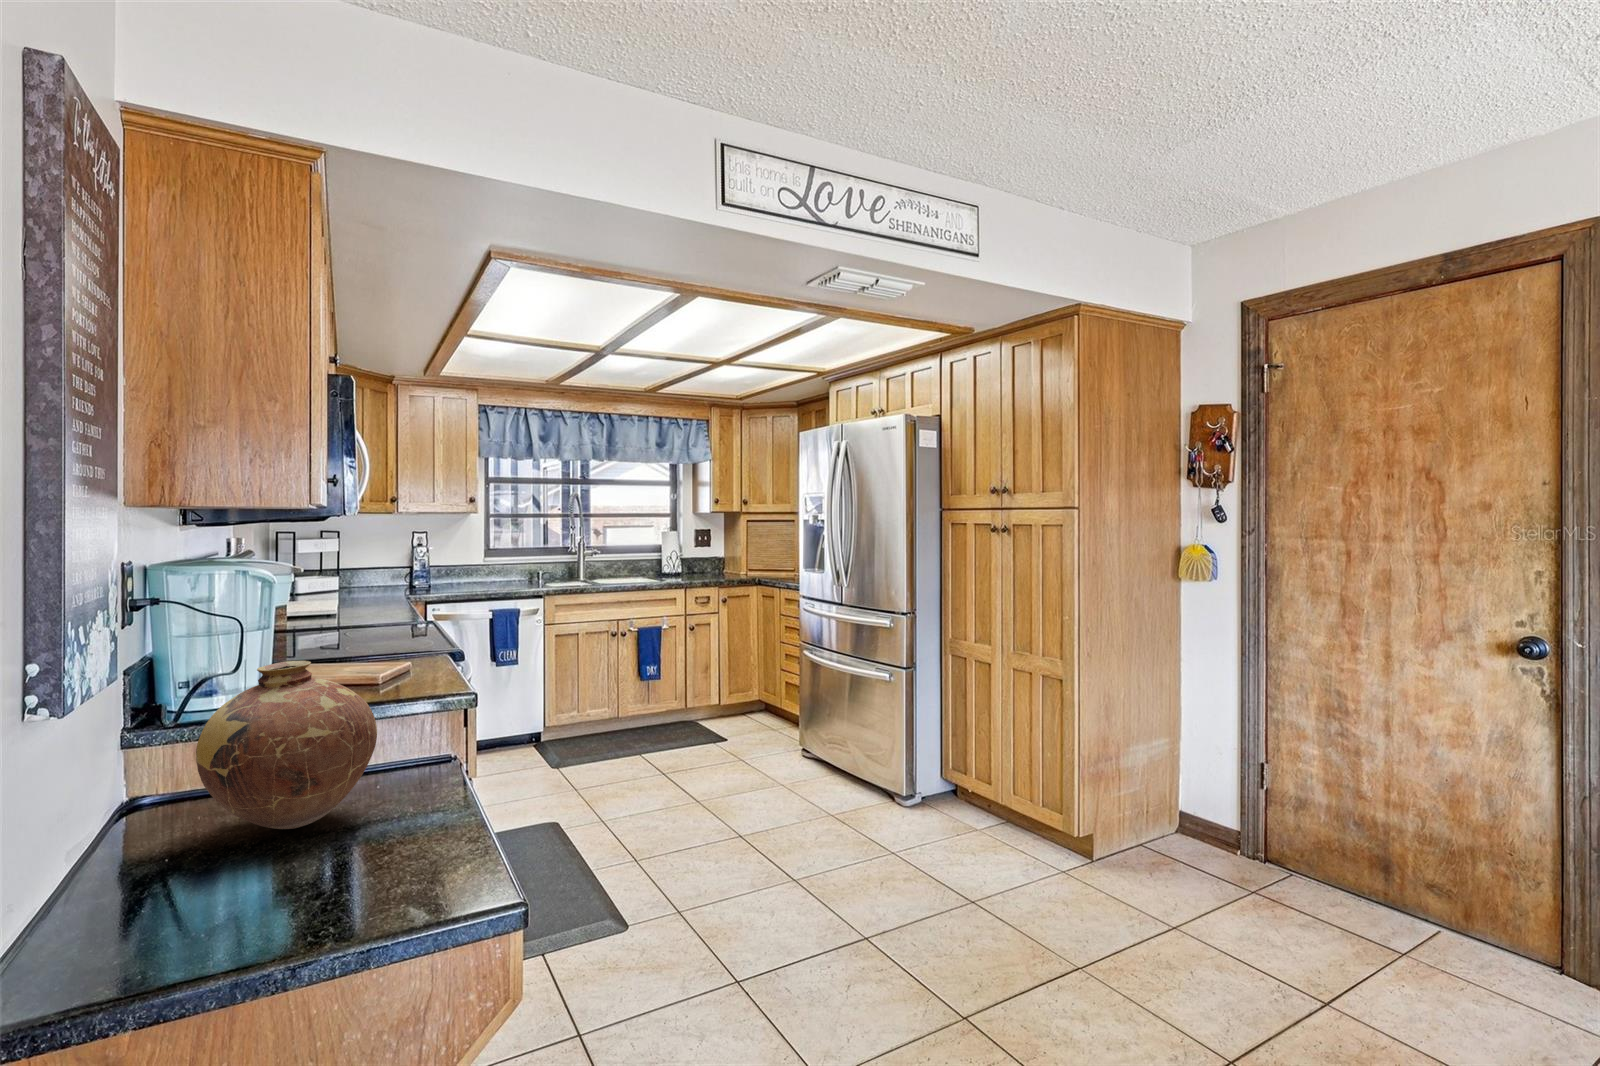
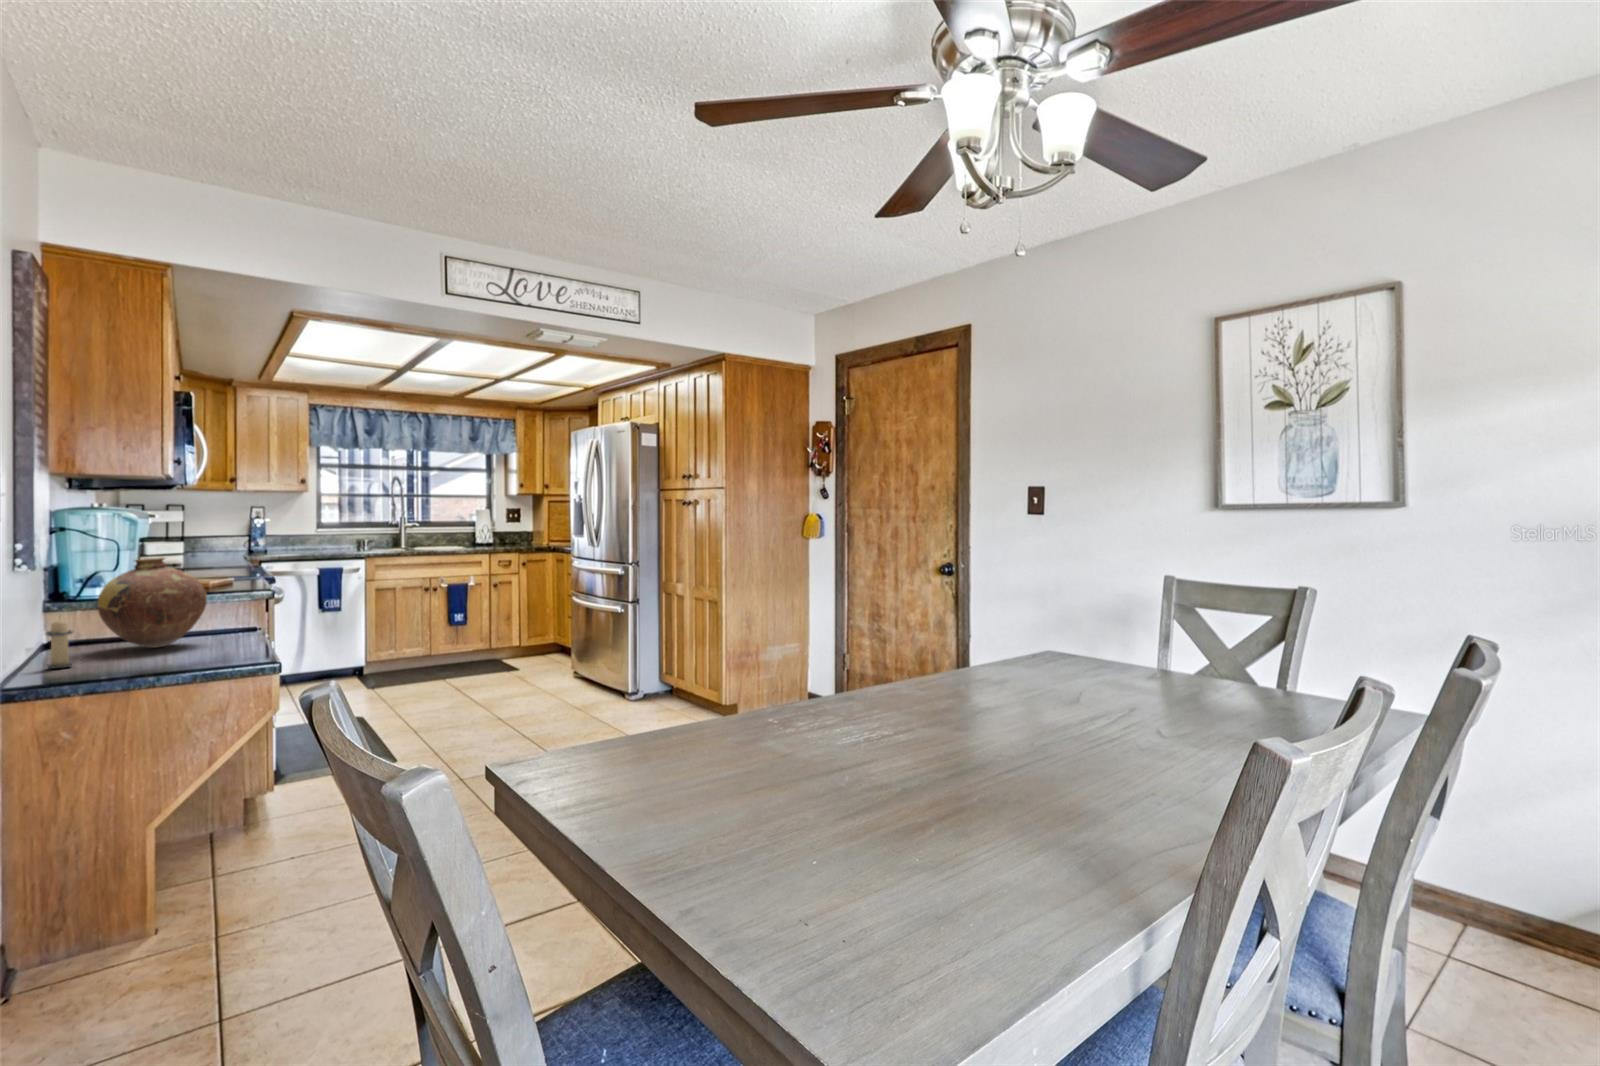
candle: none [77,812,146,927] -> present [46,619,72,668]

